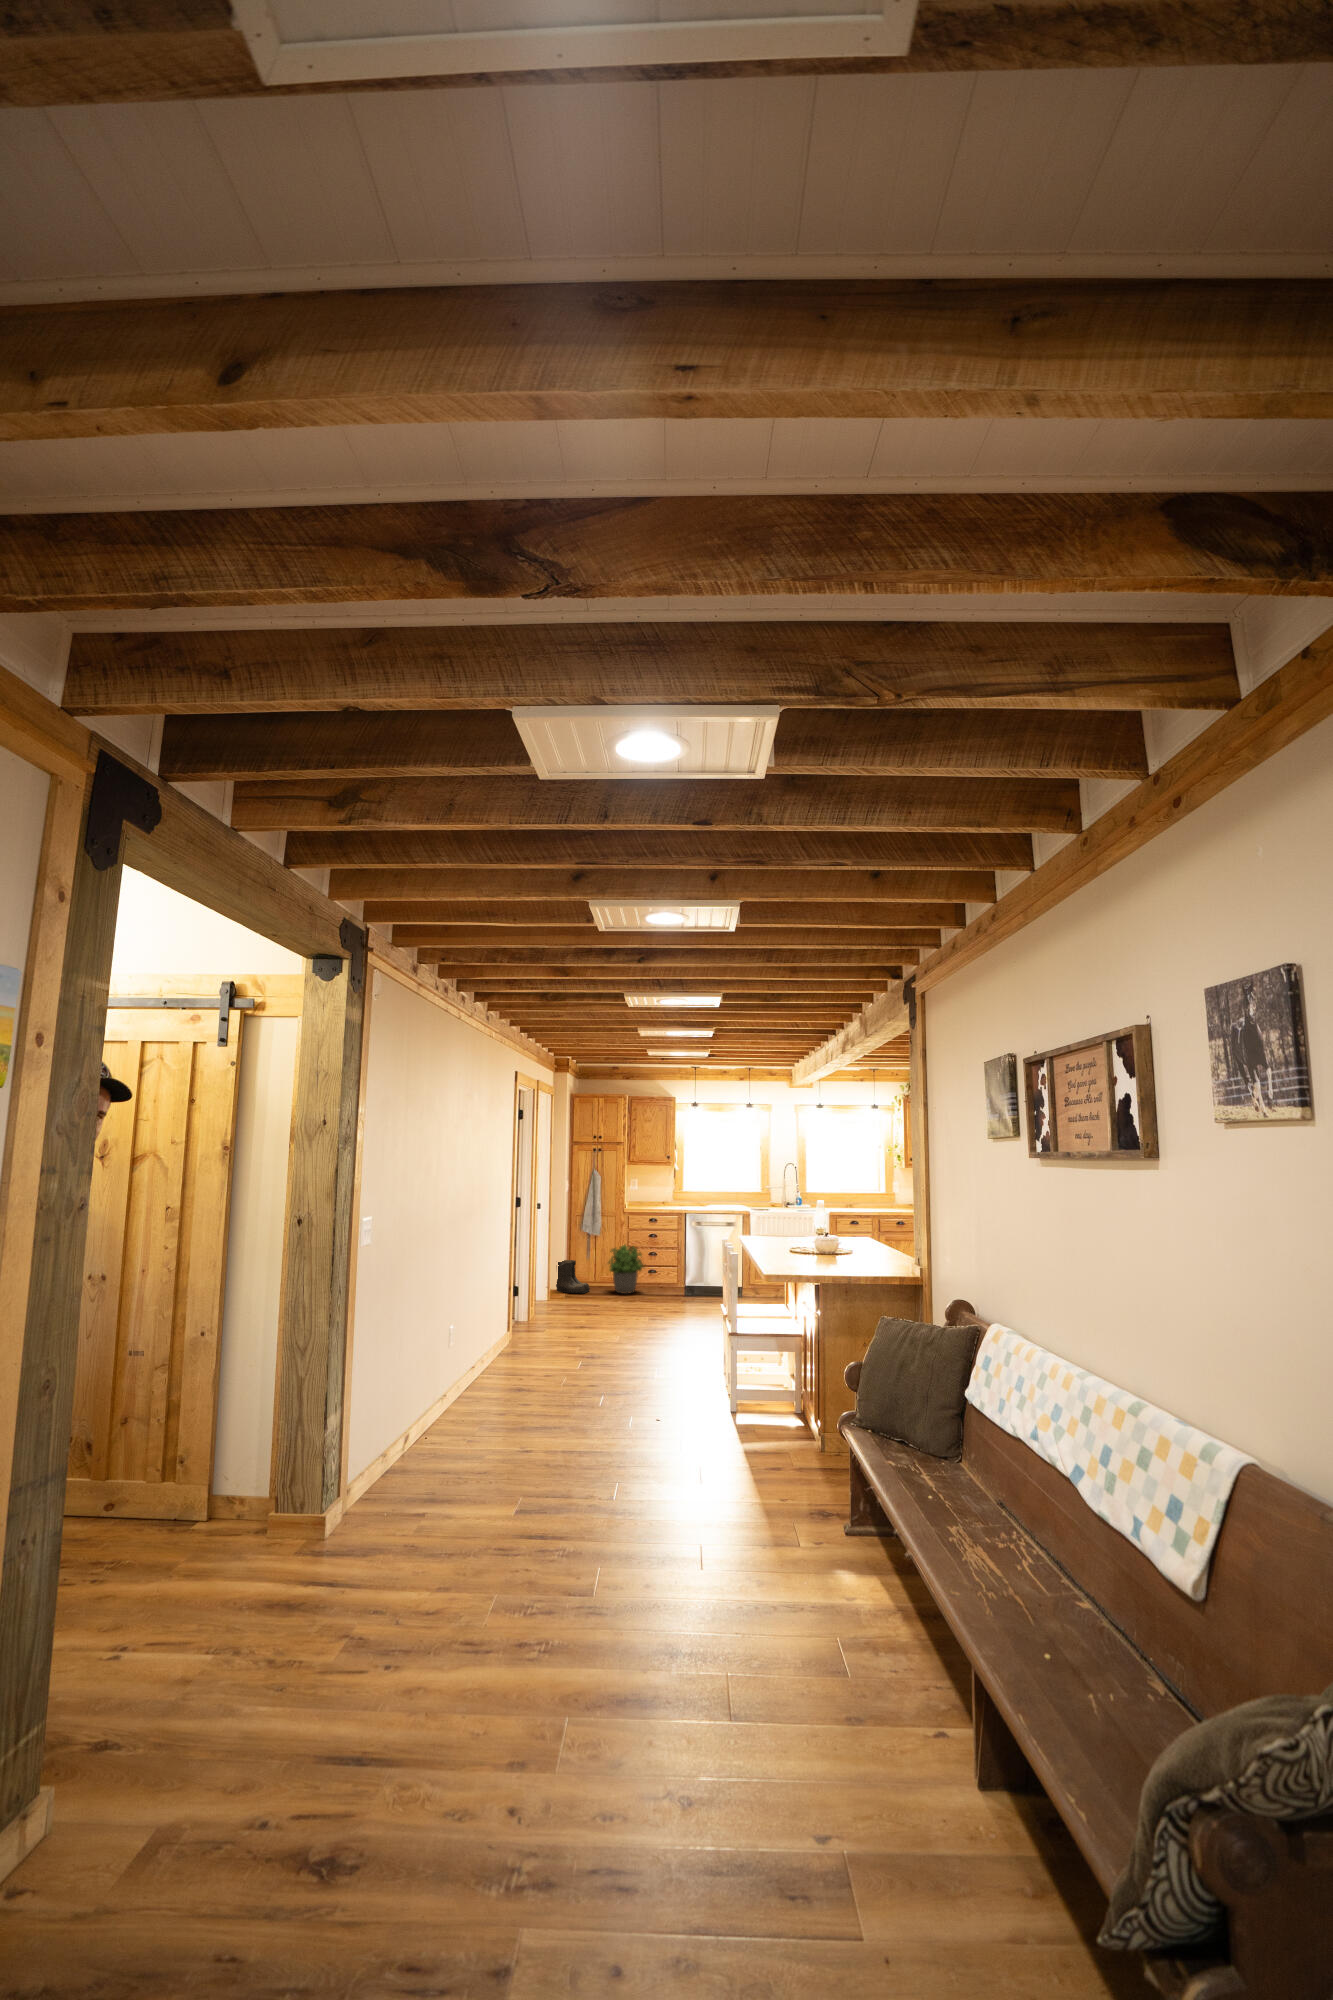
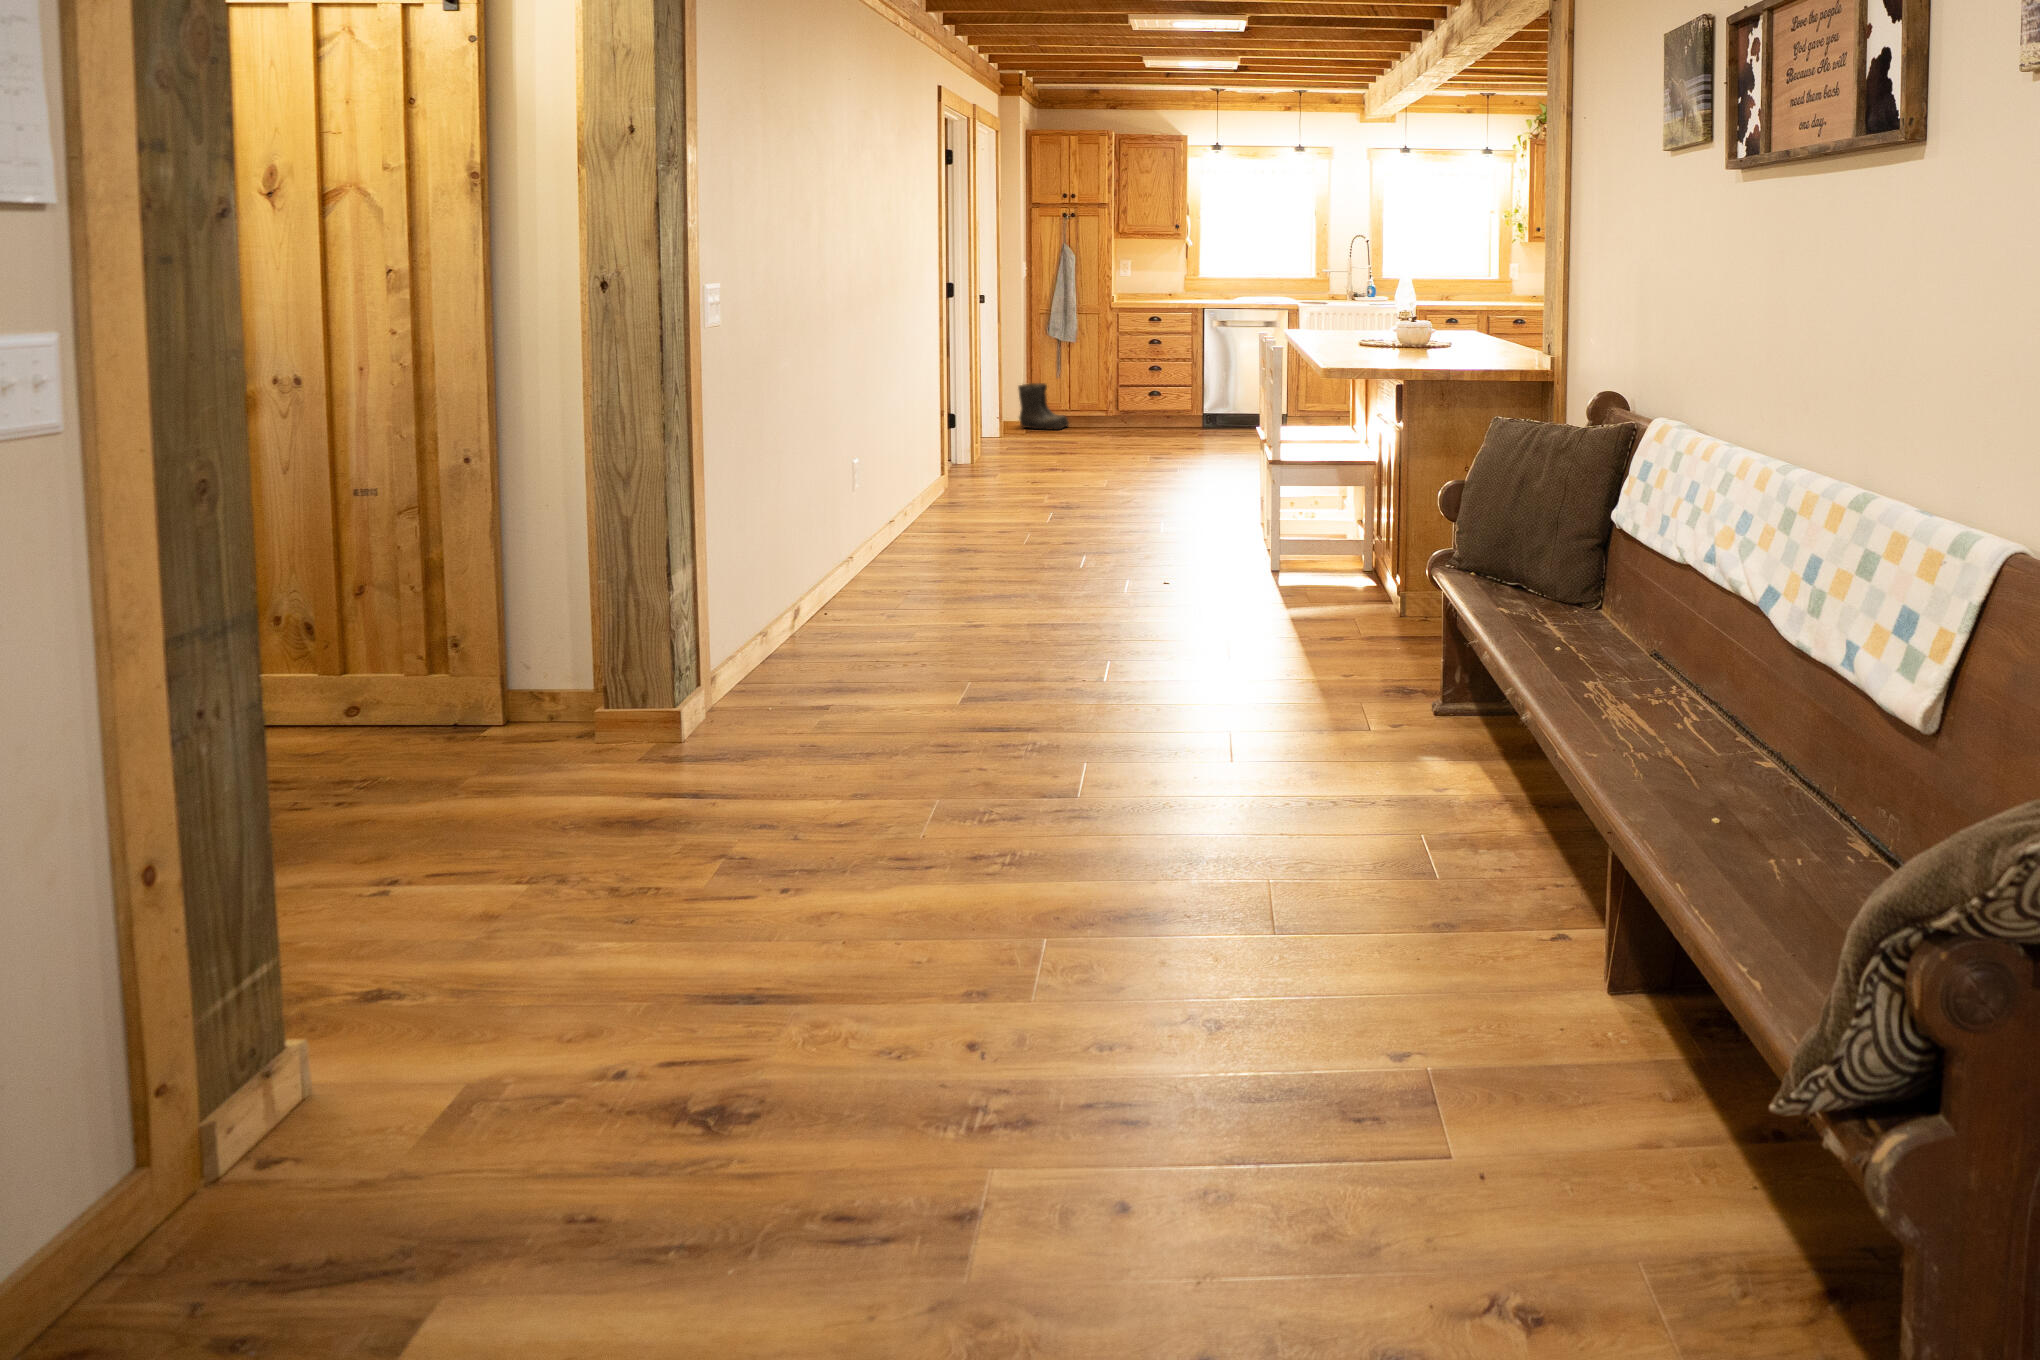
potted plant: present [608,1245,644,1294] -> none [1093,359,1150,428]

